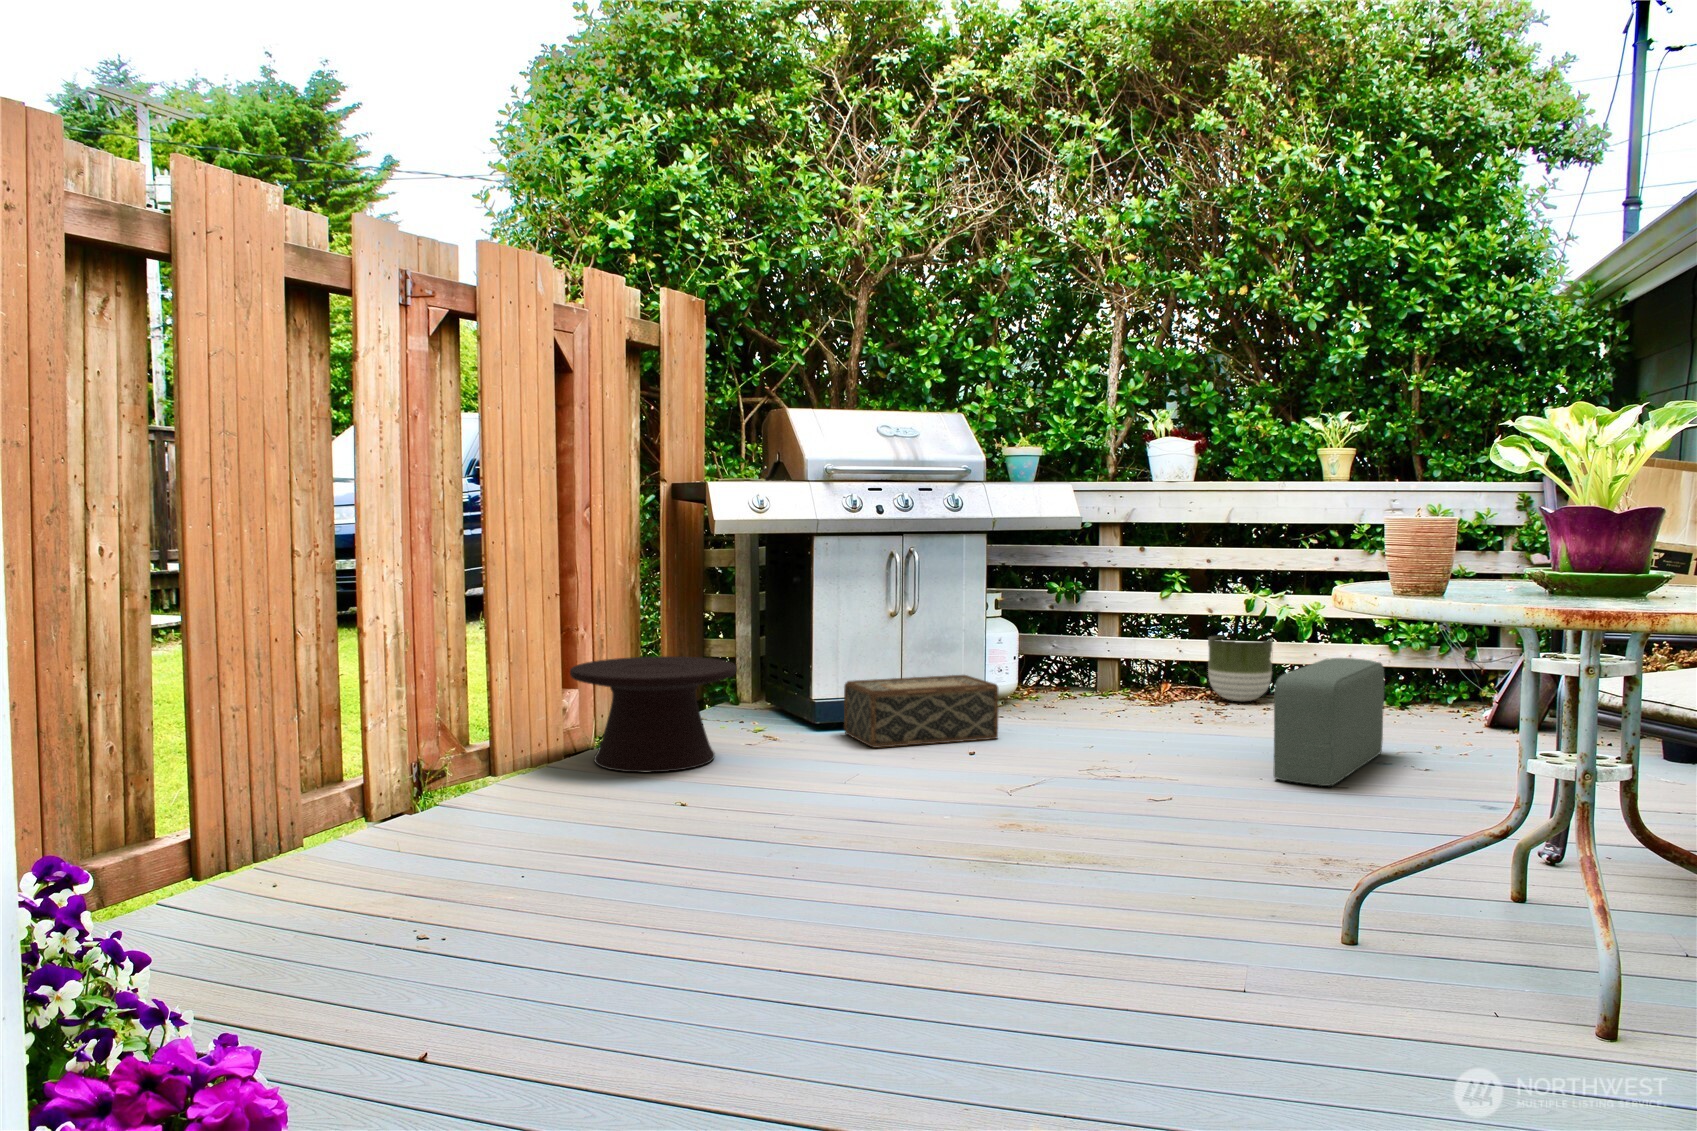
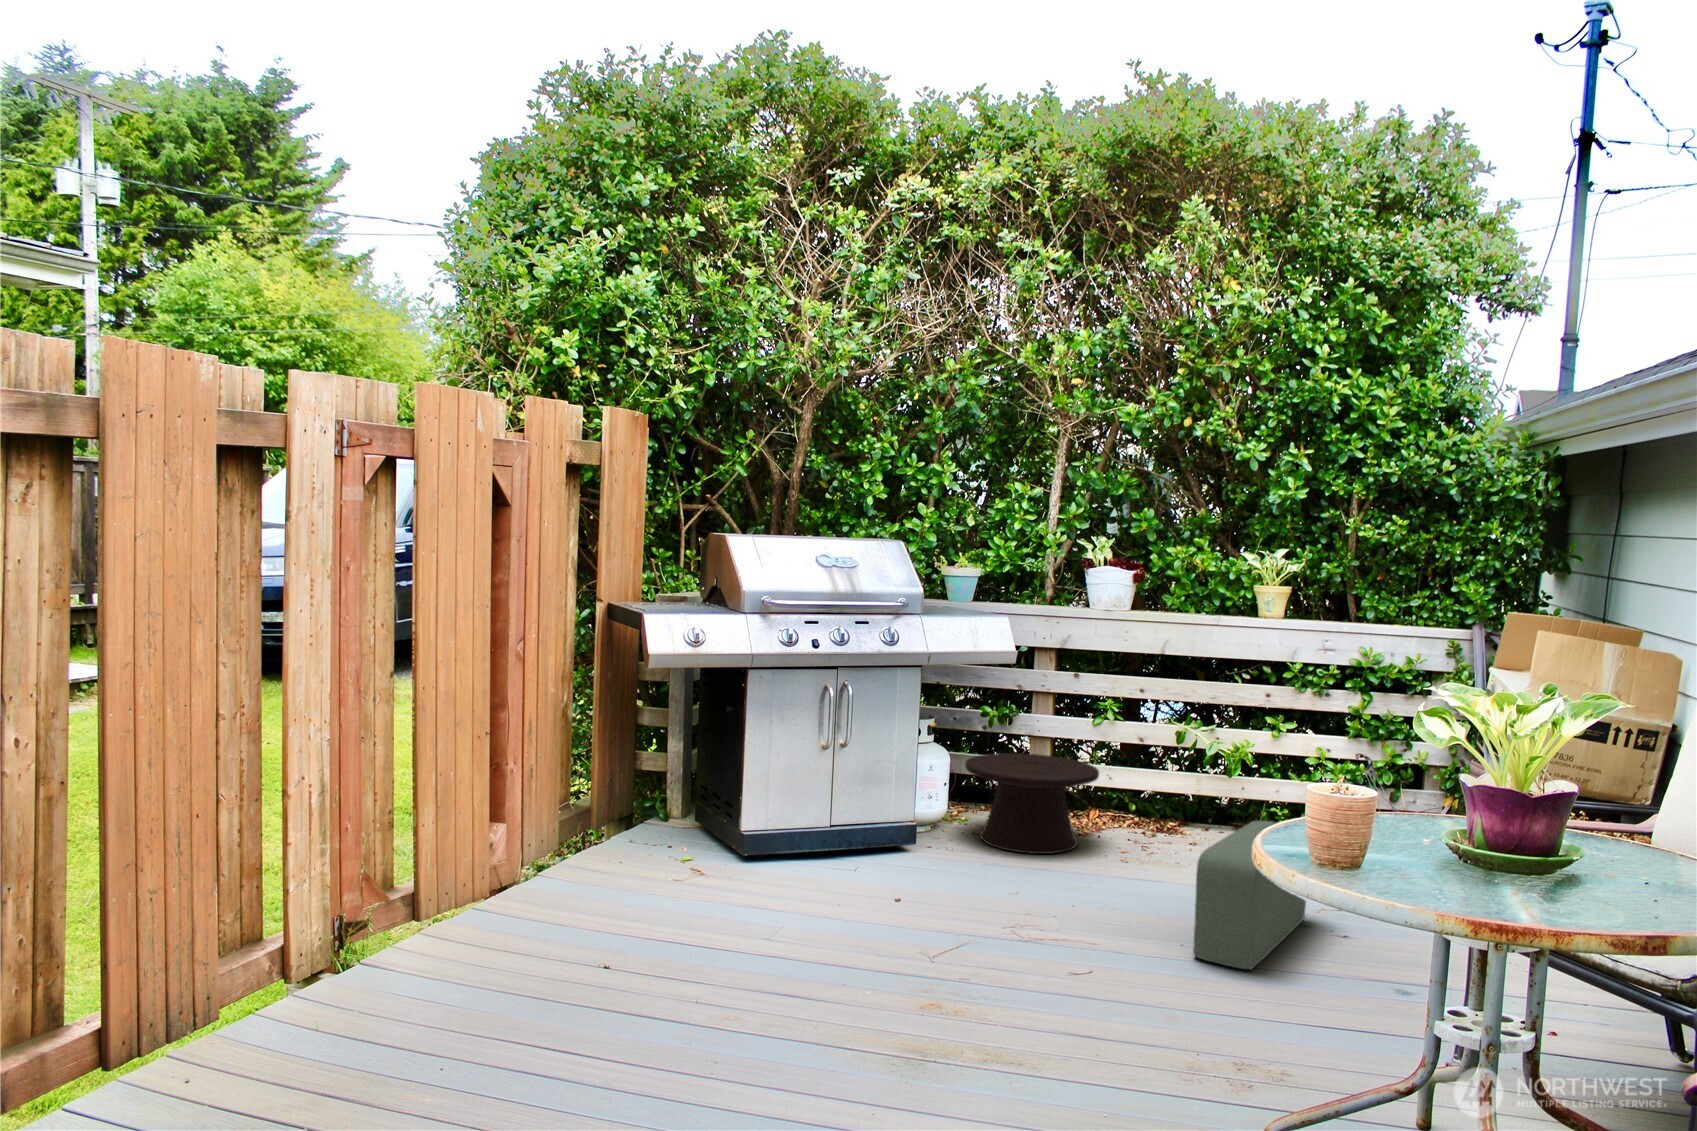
planter: present [1208,635,1273,701] -> none [1139,766,1204,836]
side table: present [570,656,737,772] -> present [965,753,1099,854]
woven basket: present [844,675,998,748] -> none [767,812,924,895]

